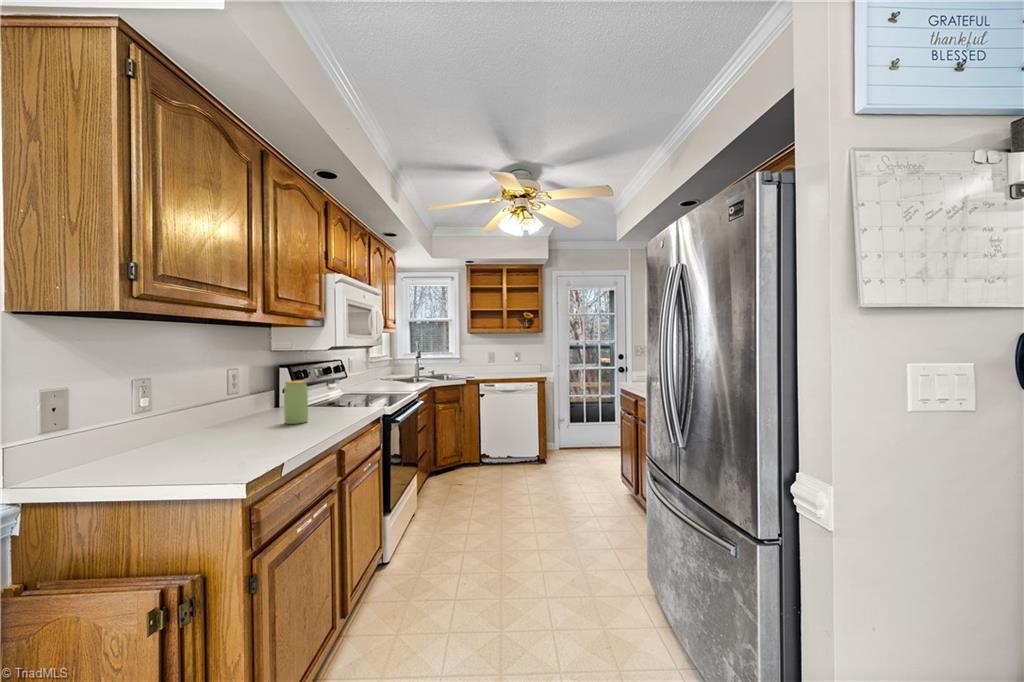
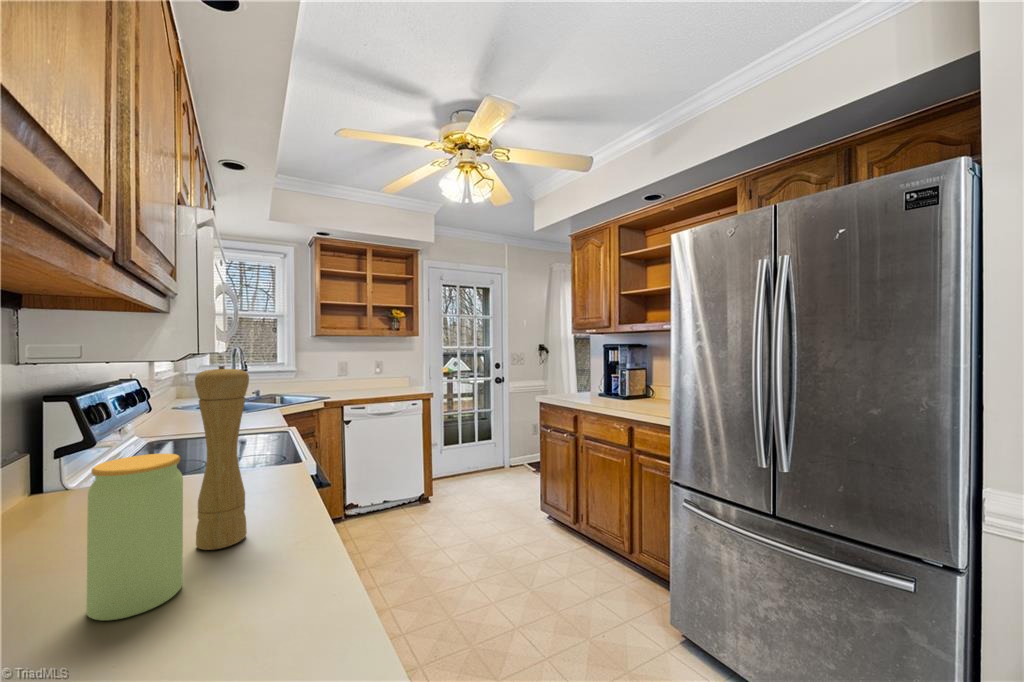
pepper mill: none [319,353,336,417] -> present [195,366,249,550]

